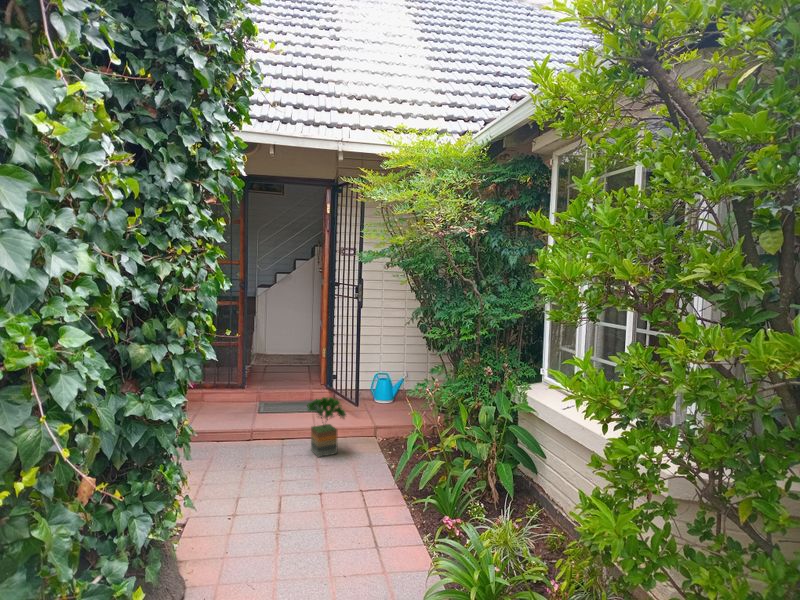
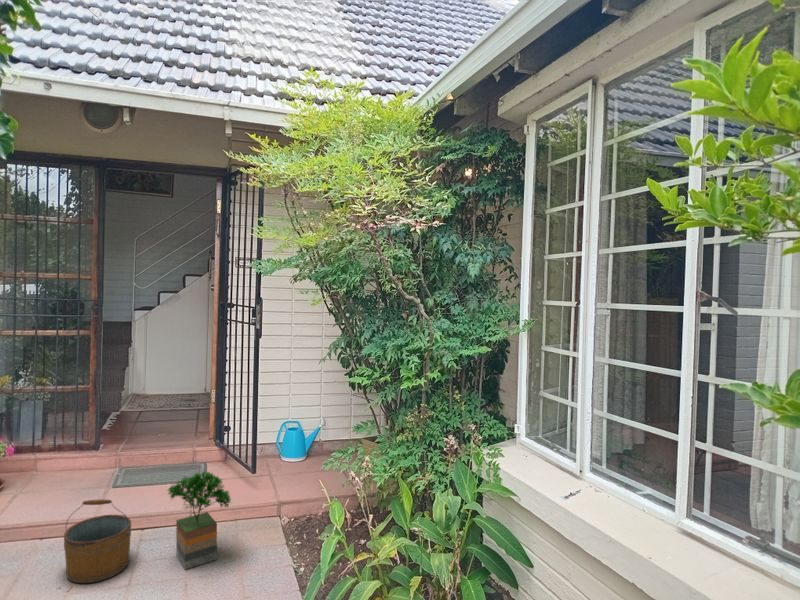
bucket: none [245,409,284,459] -> present [64,500,131,583]

